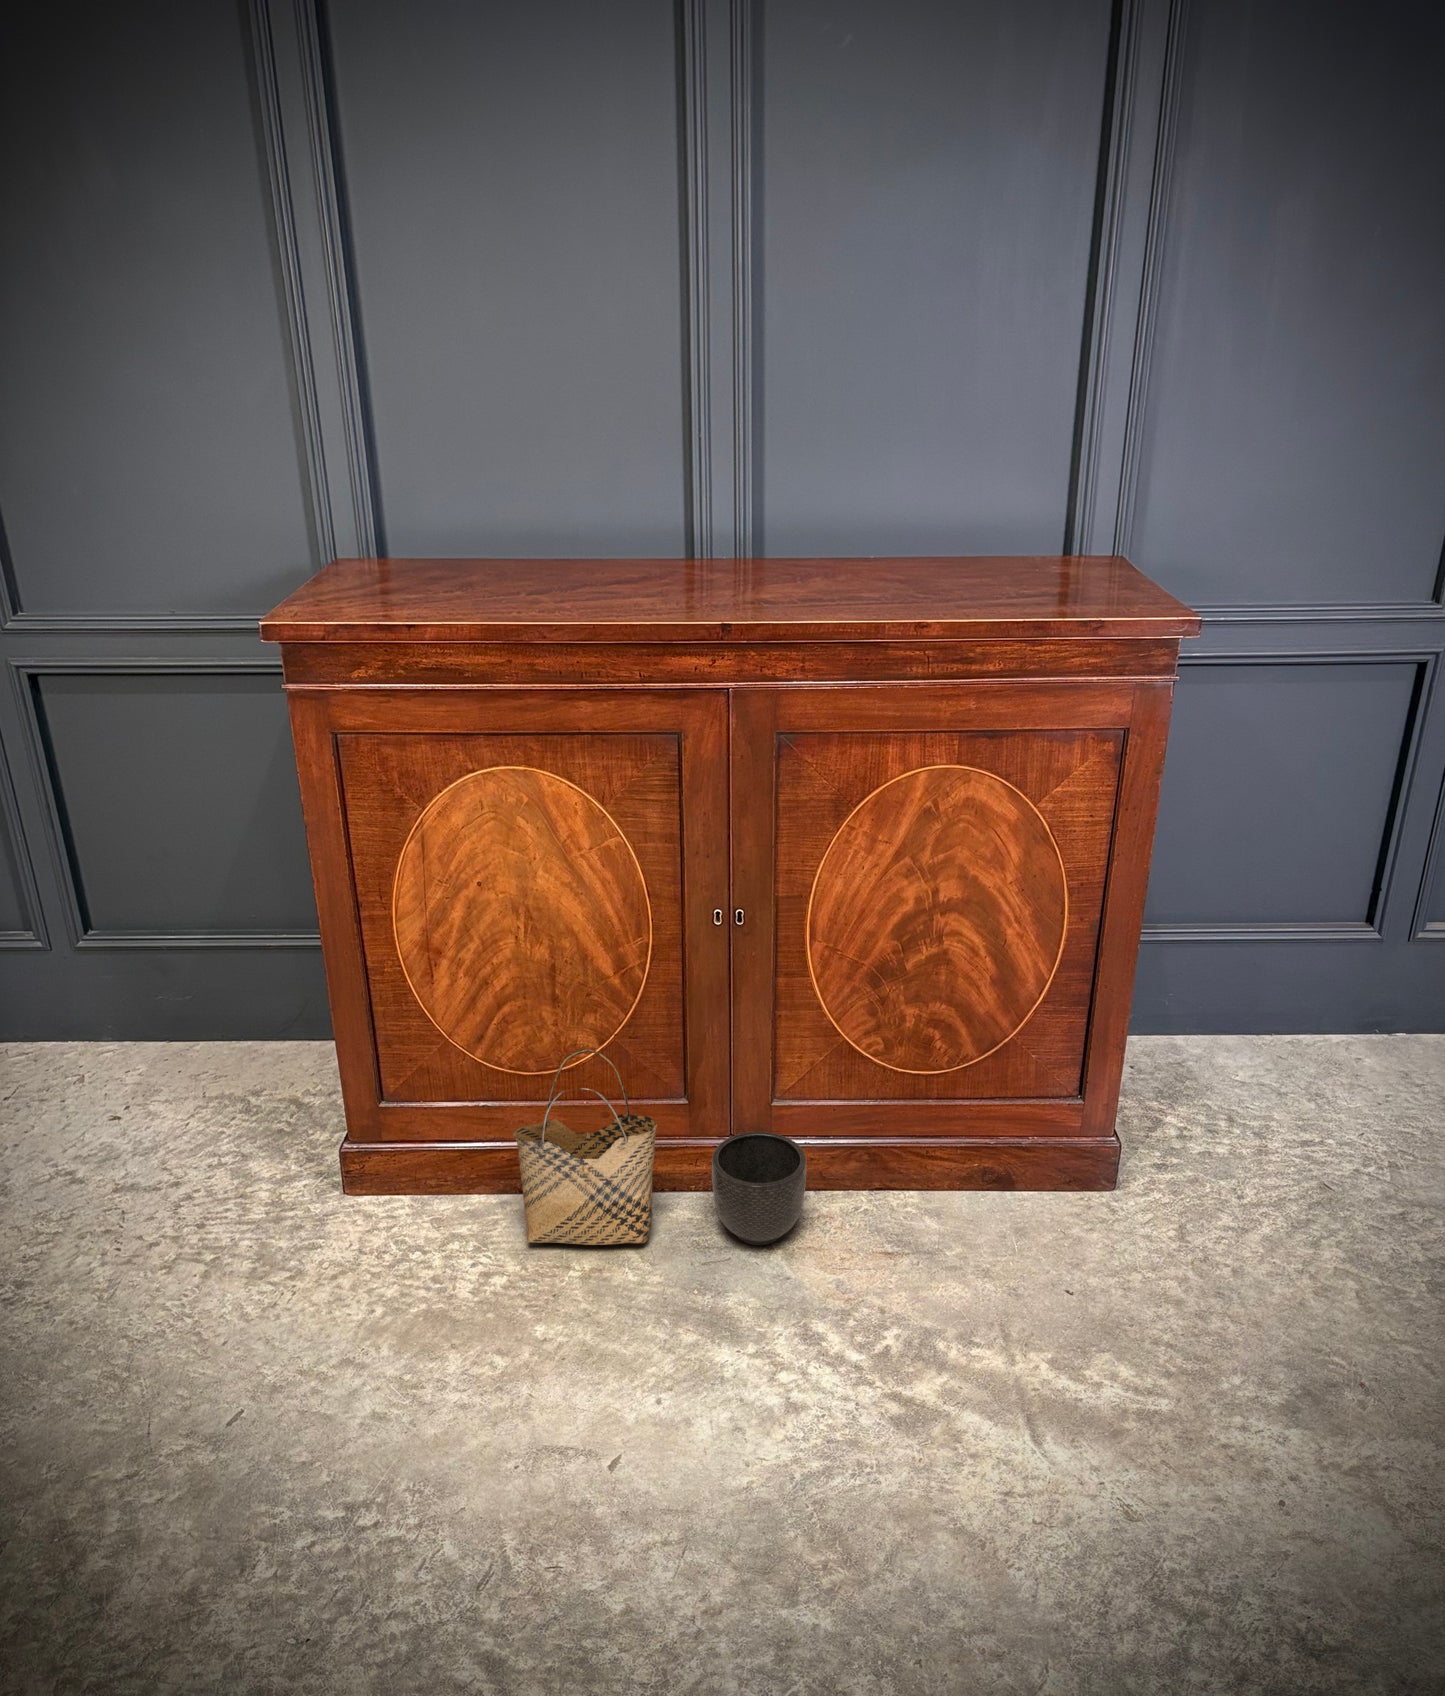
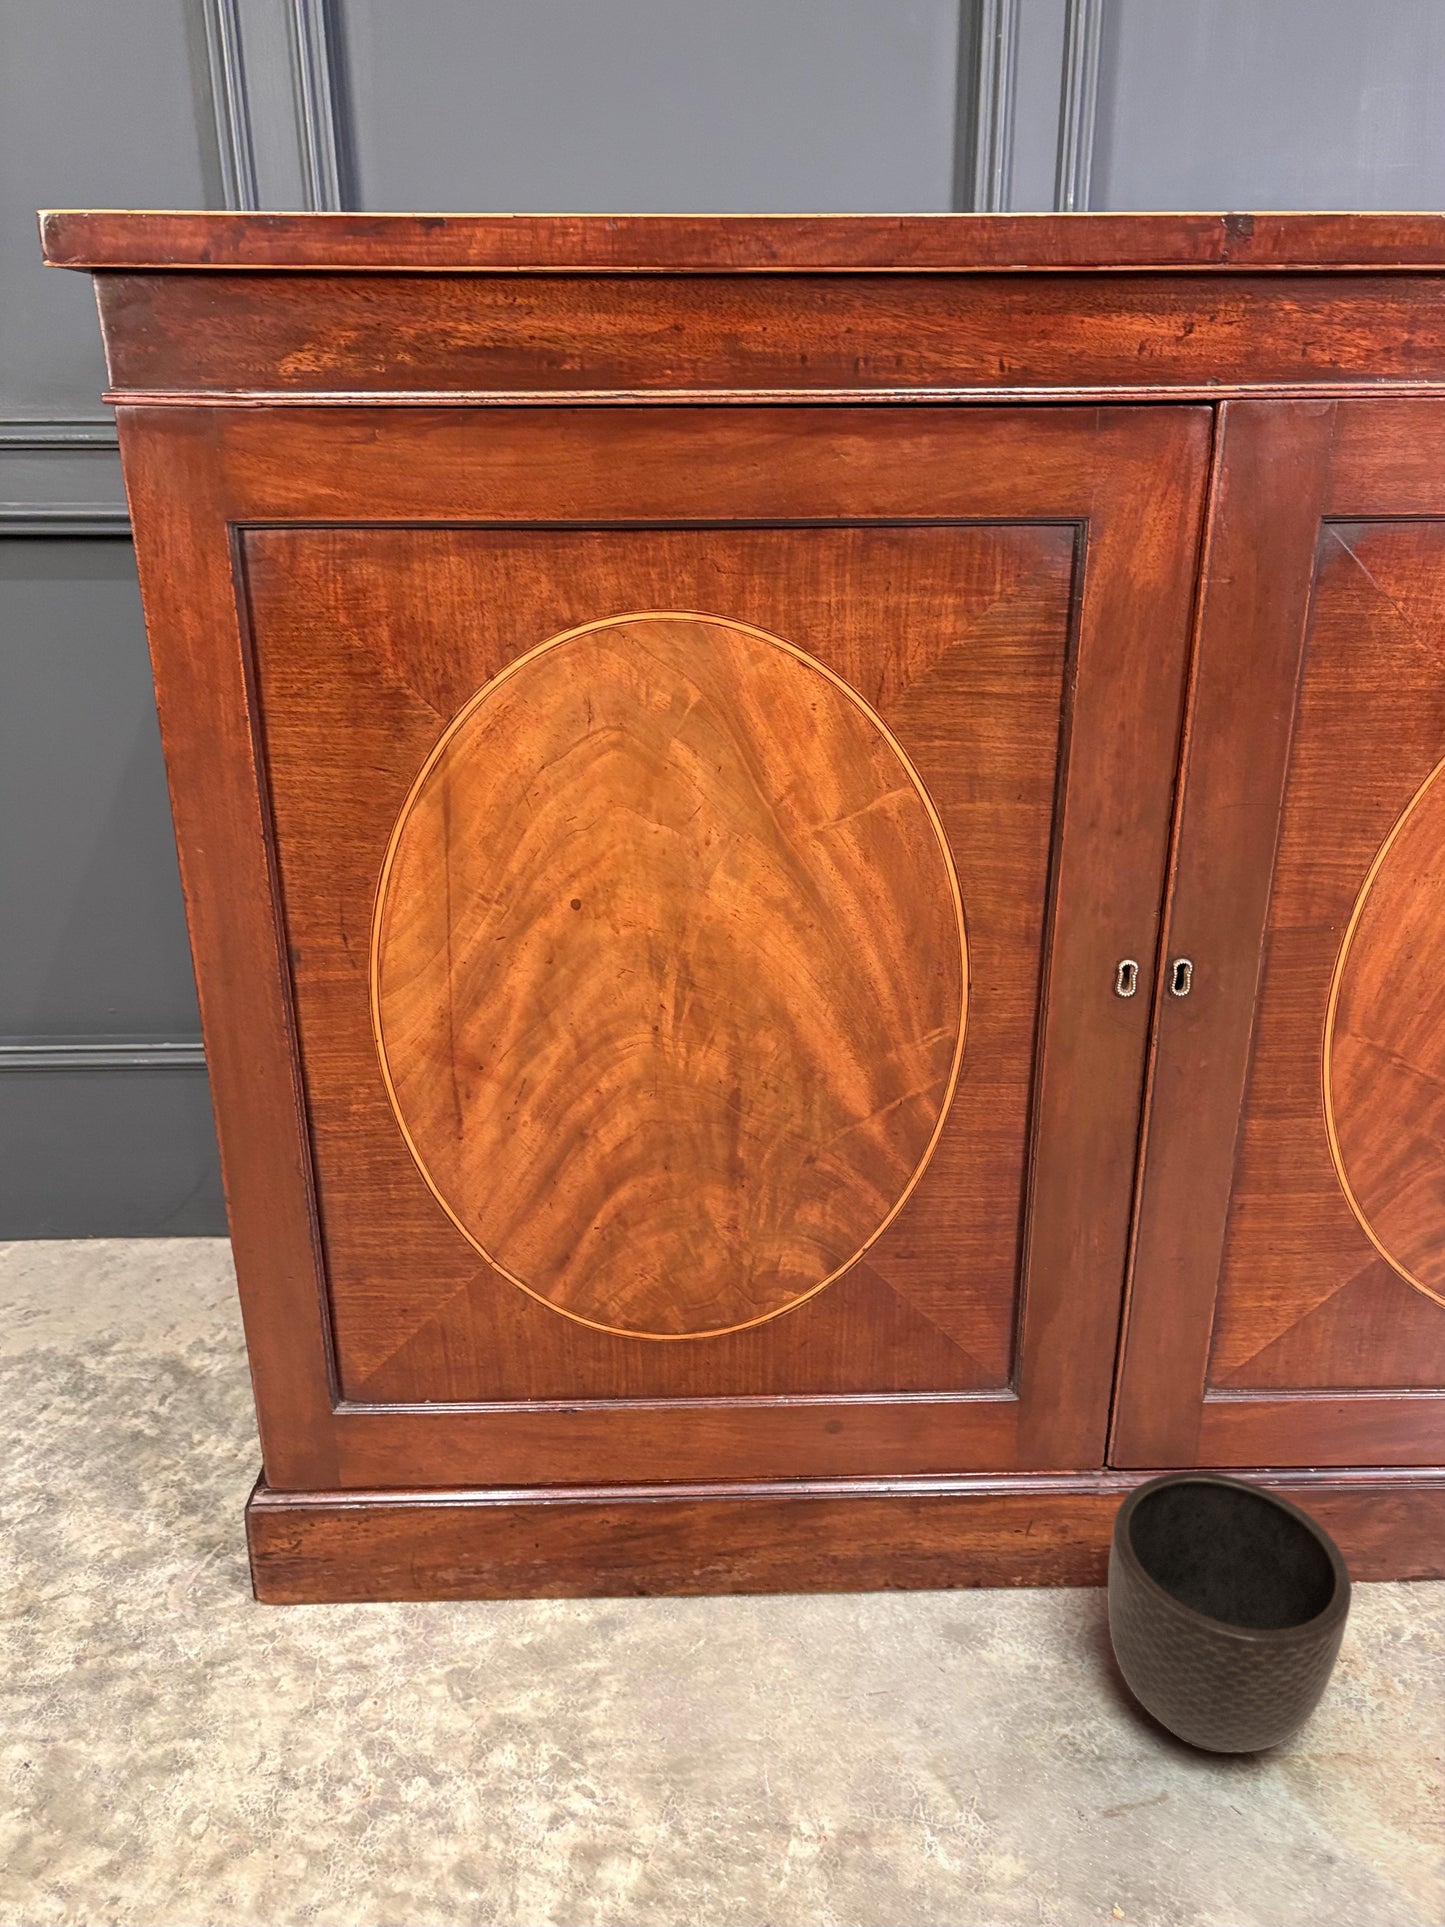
woven basket: present [513,1049,657,1245] -> none [652,1292,990,1763]

